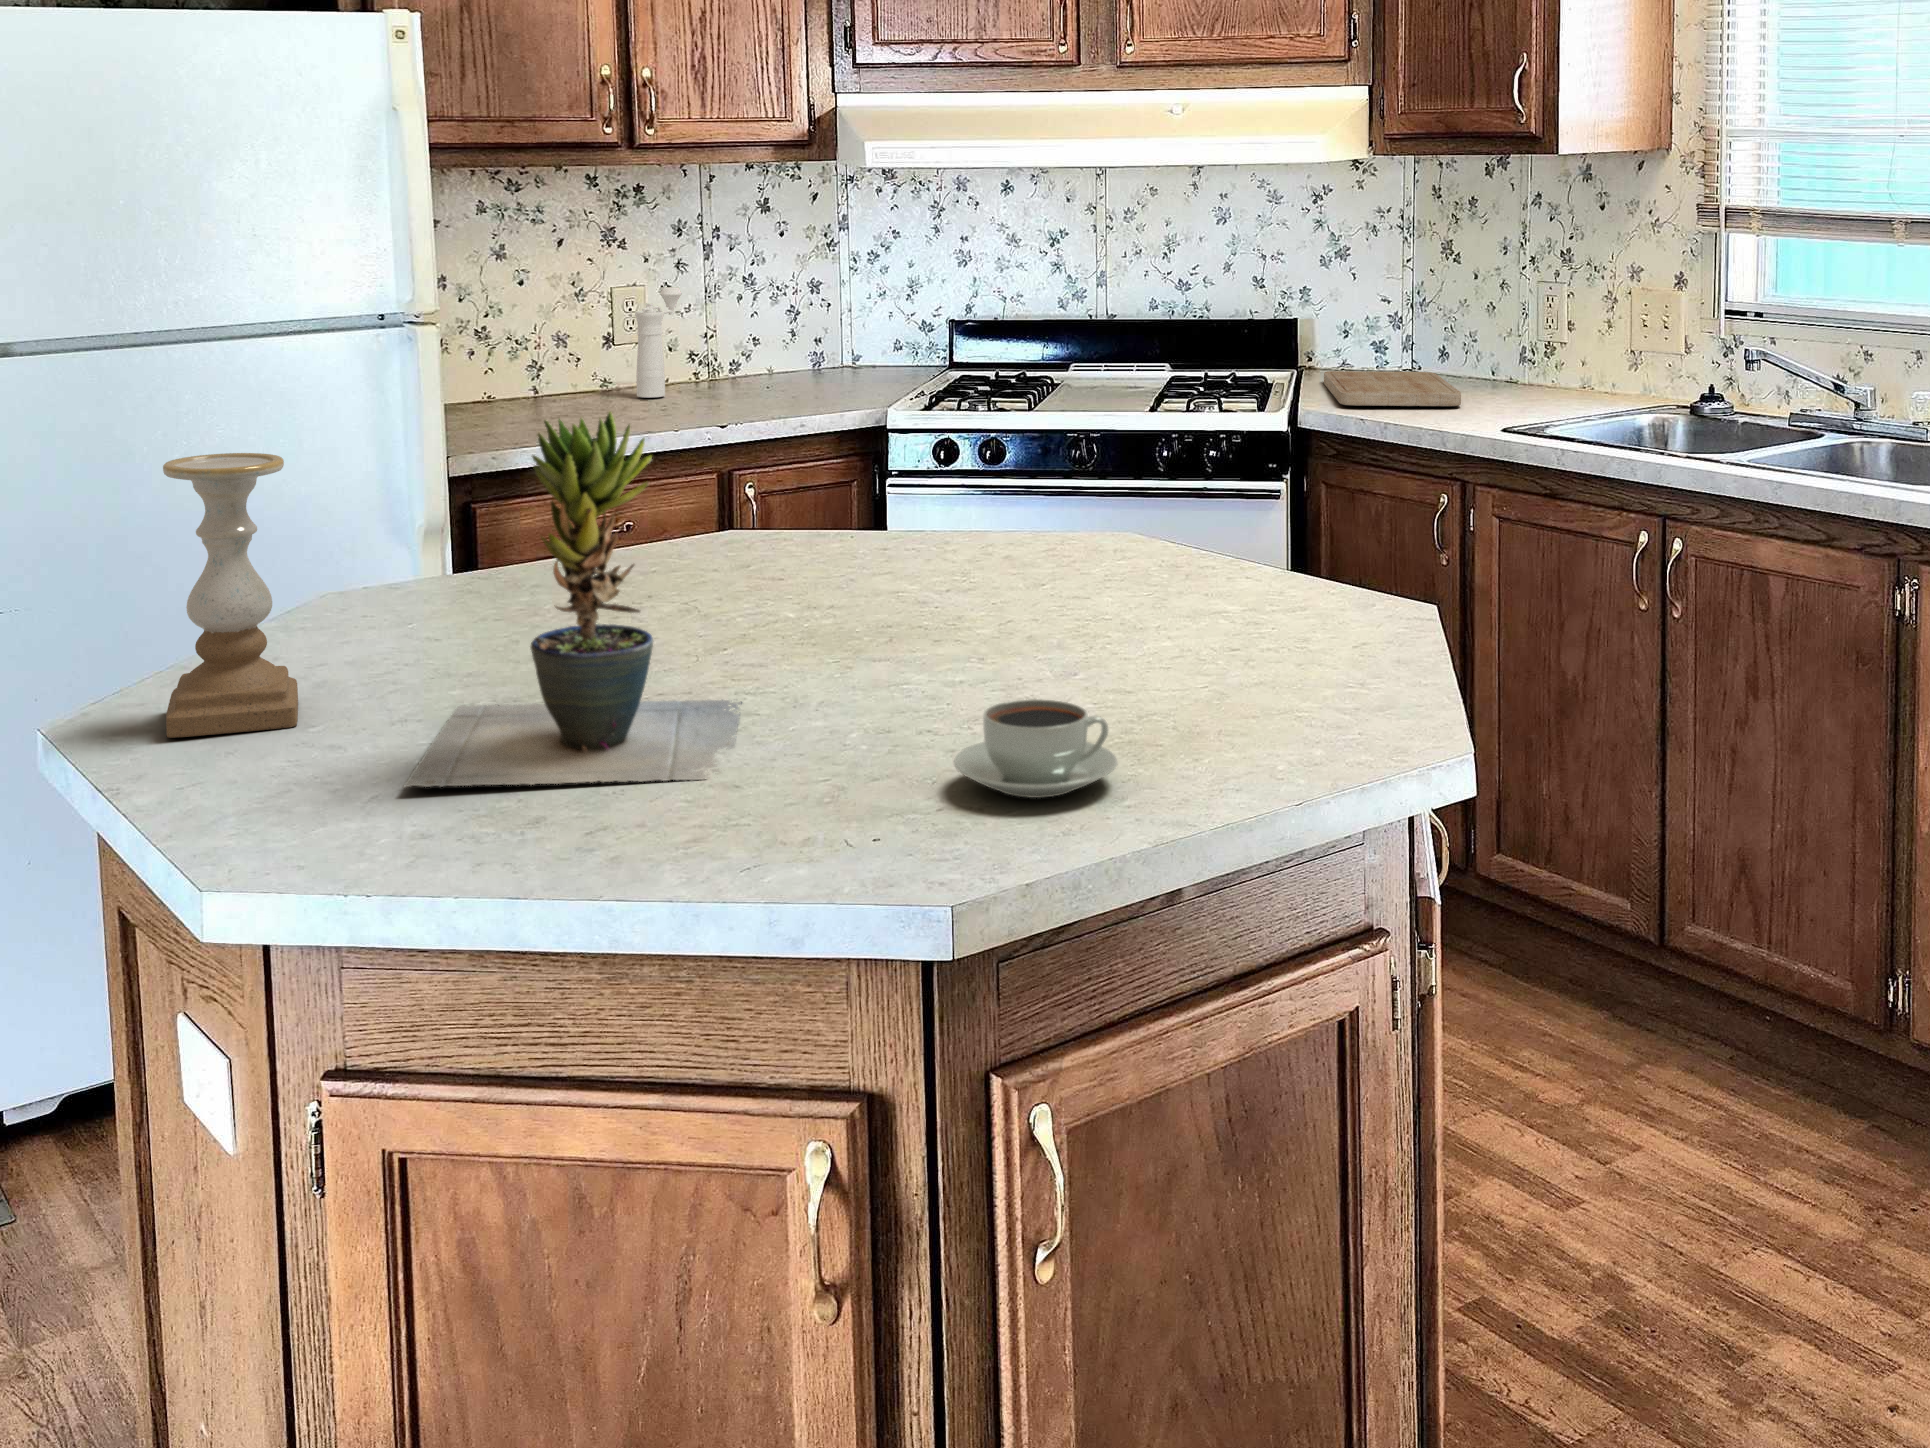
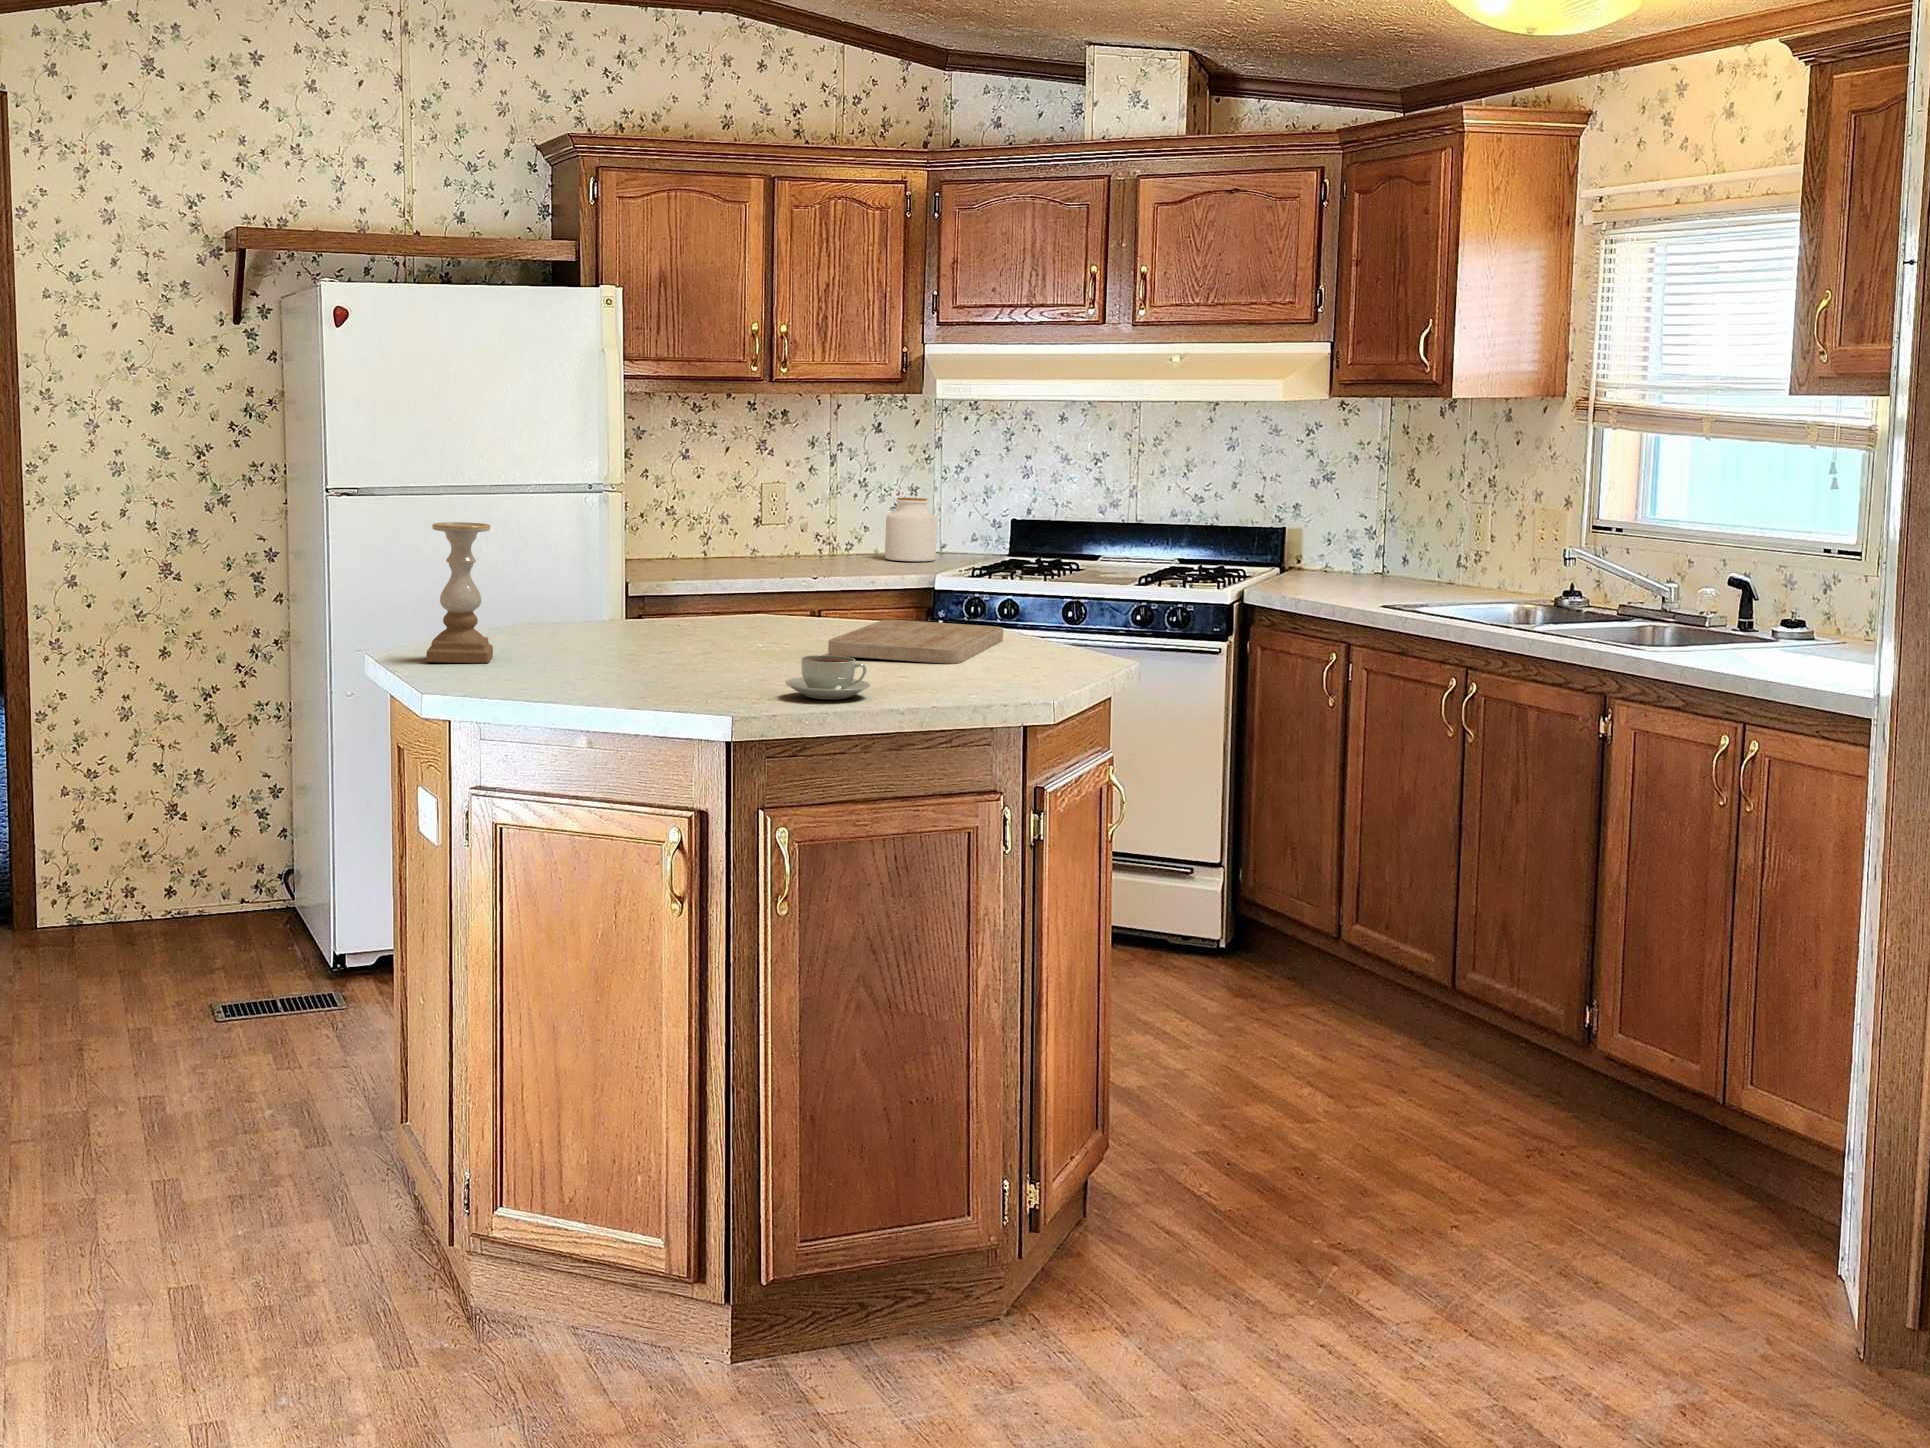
pepper mill: present [635,287,682,398] -> none [773,483,811,559]
jar: none [791,302,861,390] -> present [885,498,937,561]
cutting board: present [1324,371,1461,406] -> present [828,620,1003,664]
potted plant: present [404,412,741,787] -> none [526,501,713,688]

